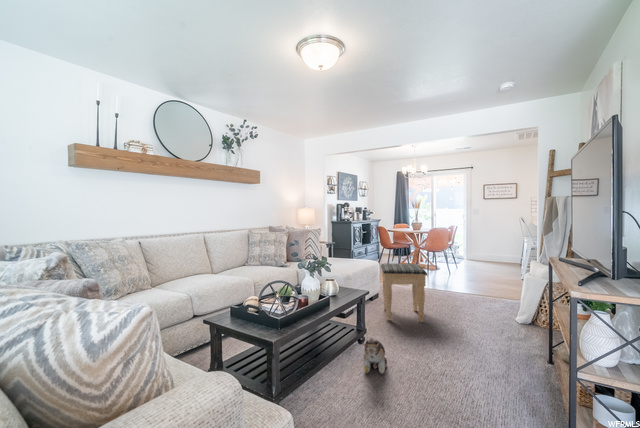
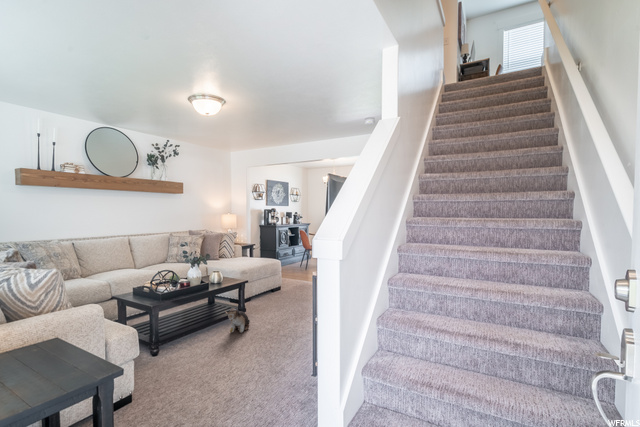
footstool: present [381,263,427,322] -> none [270,260,305,304]

